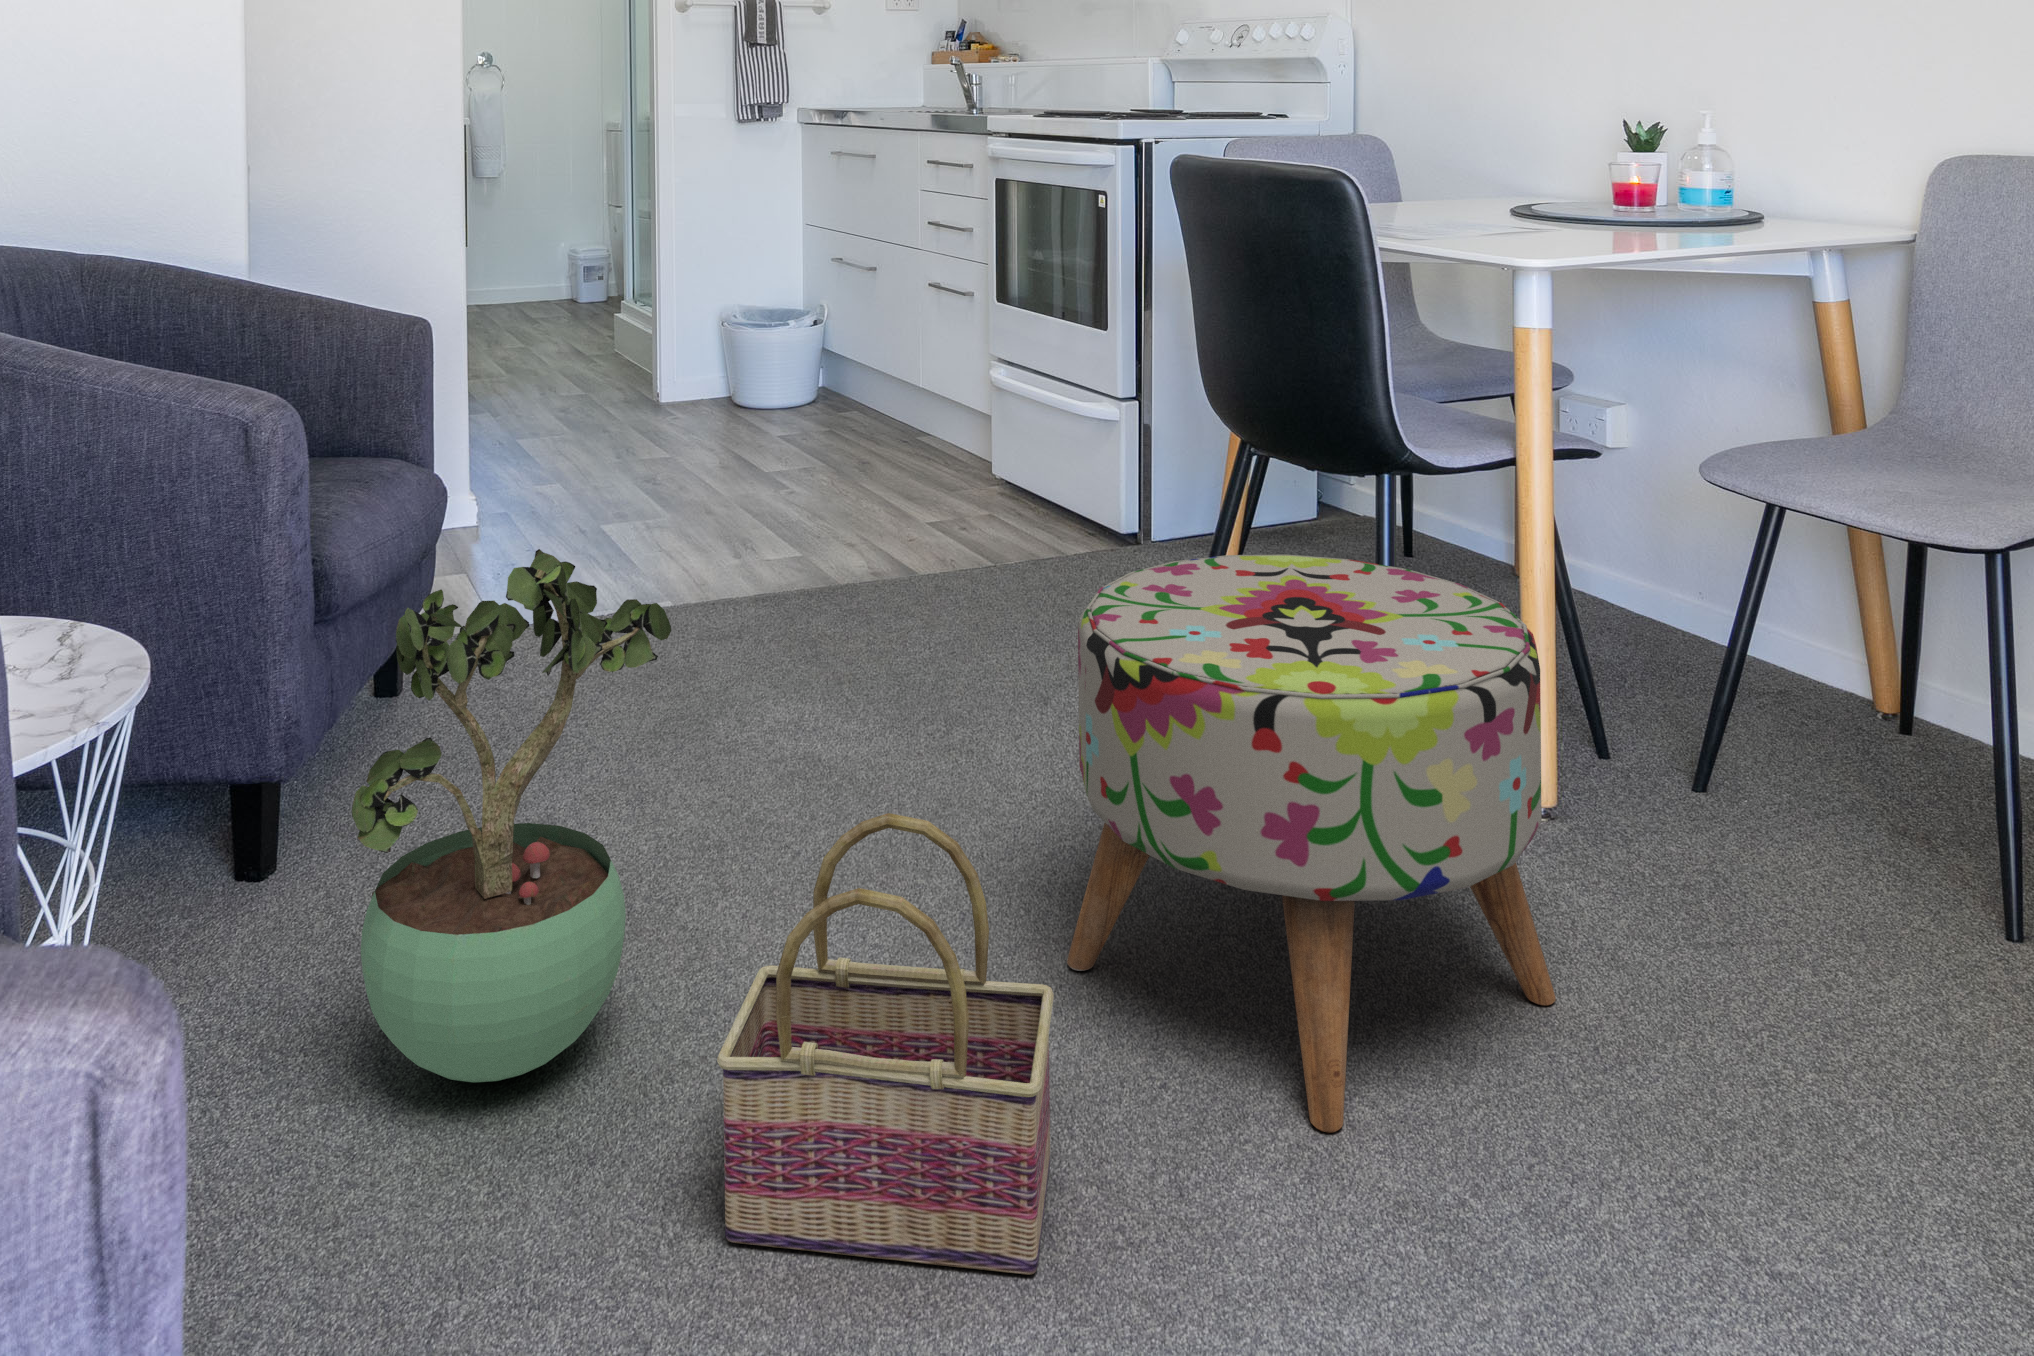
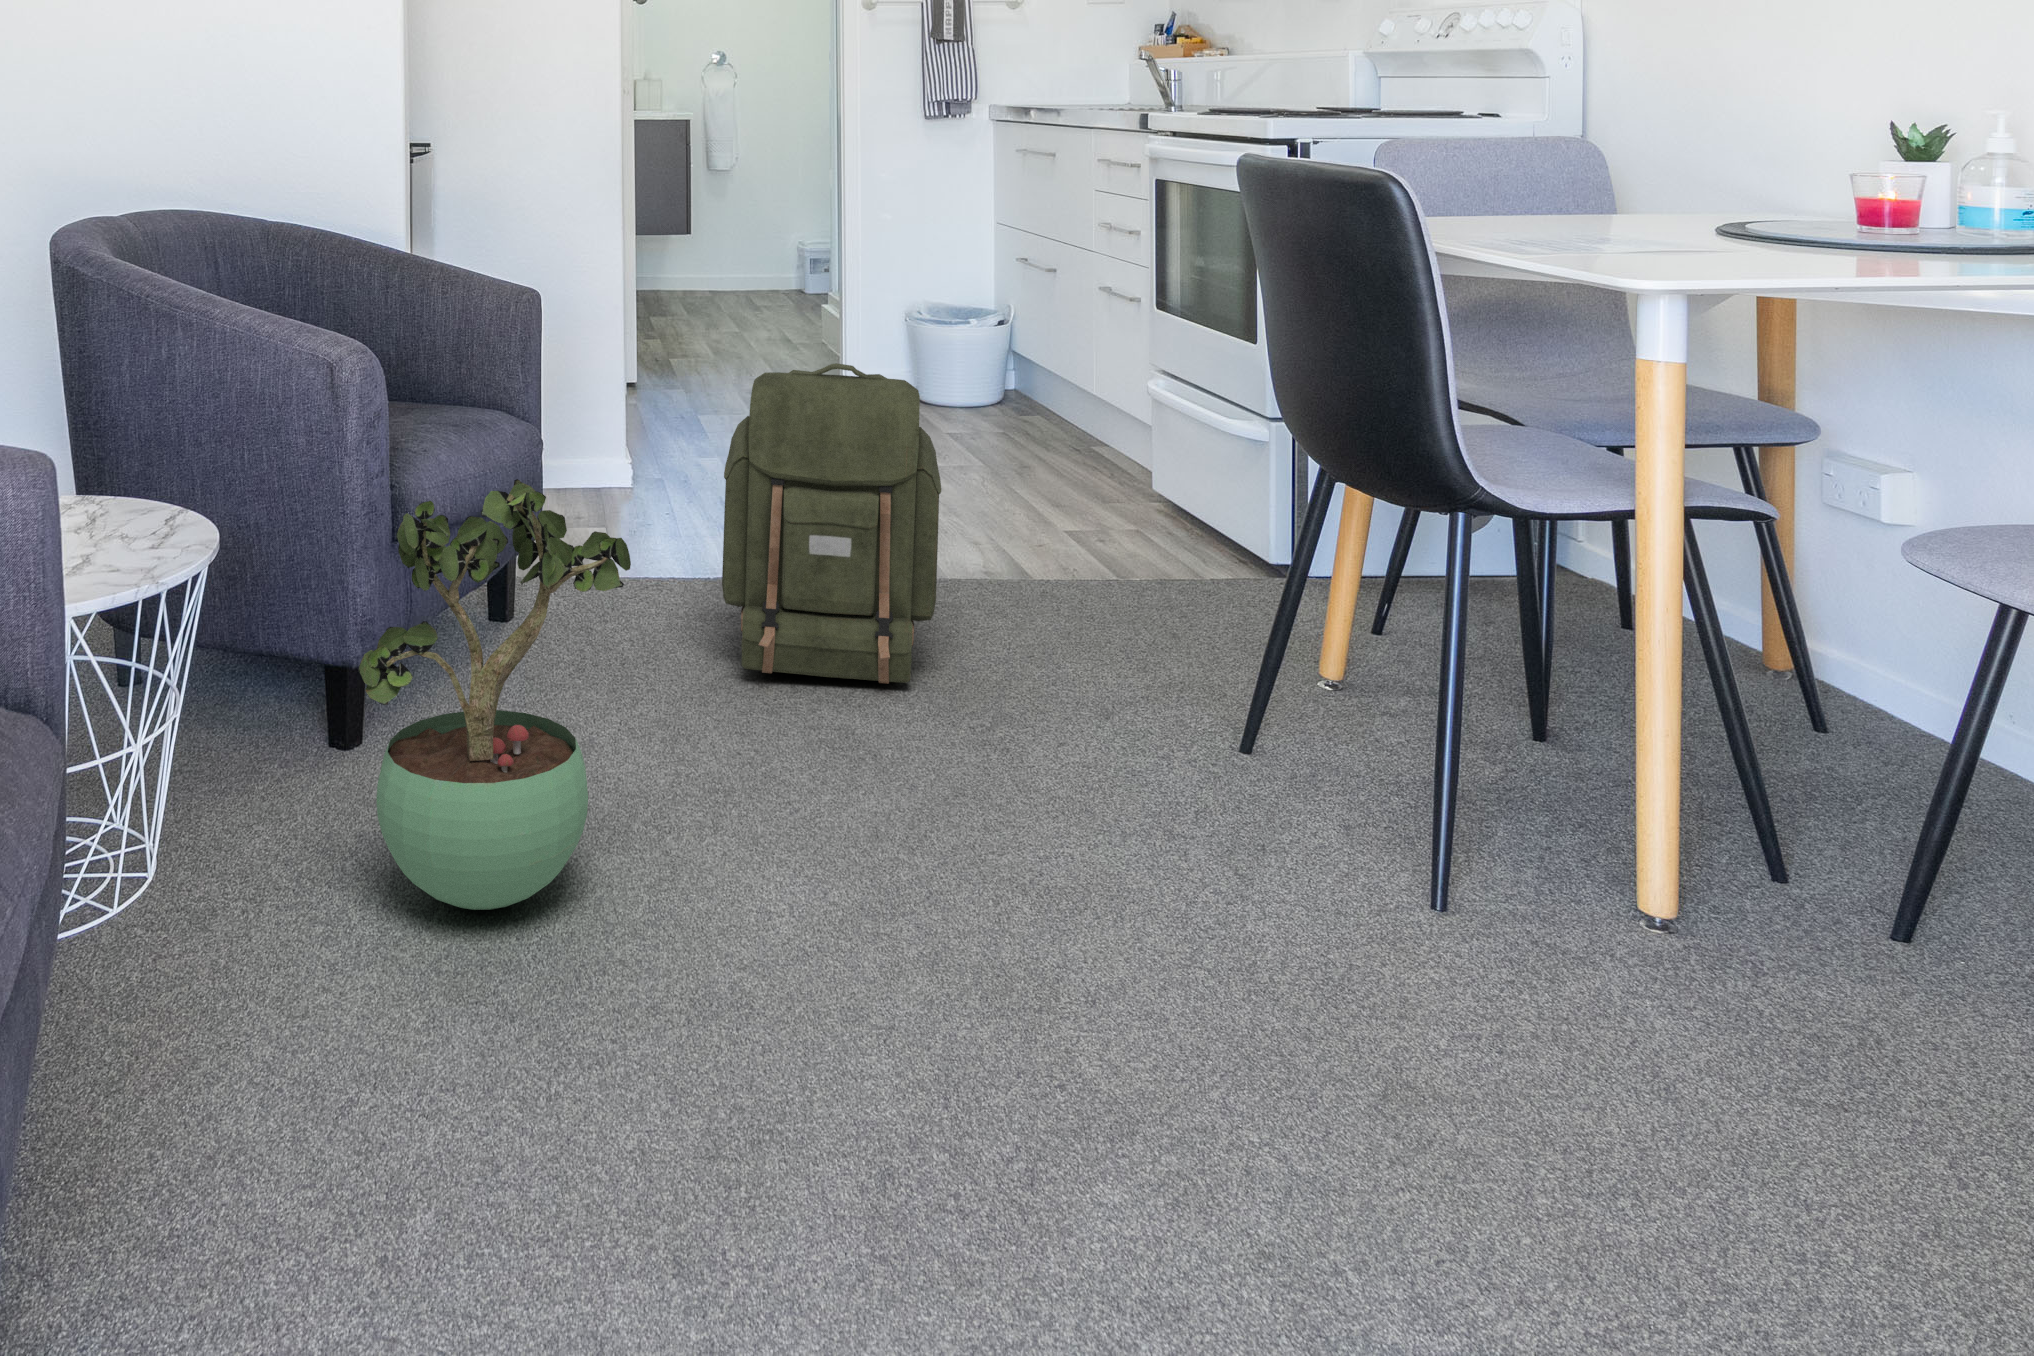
backpack: none [657,377,890,716] -> present [722,363,941,684]
ottoman: present [1067,555,1556,1132] -> none [998,562,1501,1106]
basket: present [717,813,1054,1275] -> none [598,732,904,1139]

